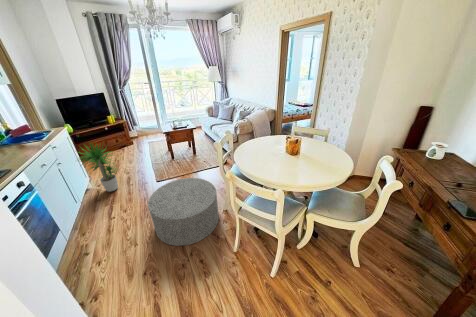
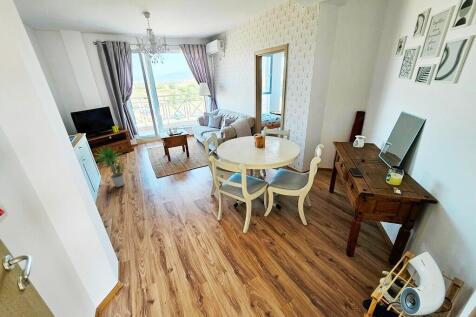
ottoman: present [148,178,219,246] -> none [153,171,207,219]

